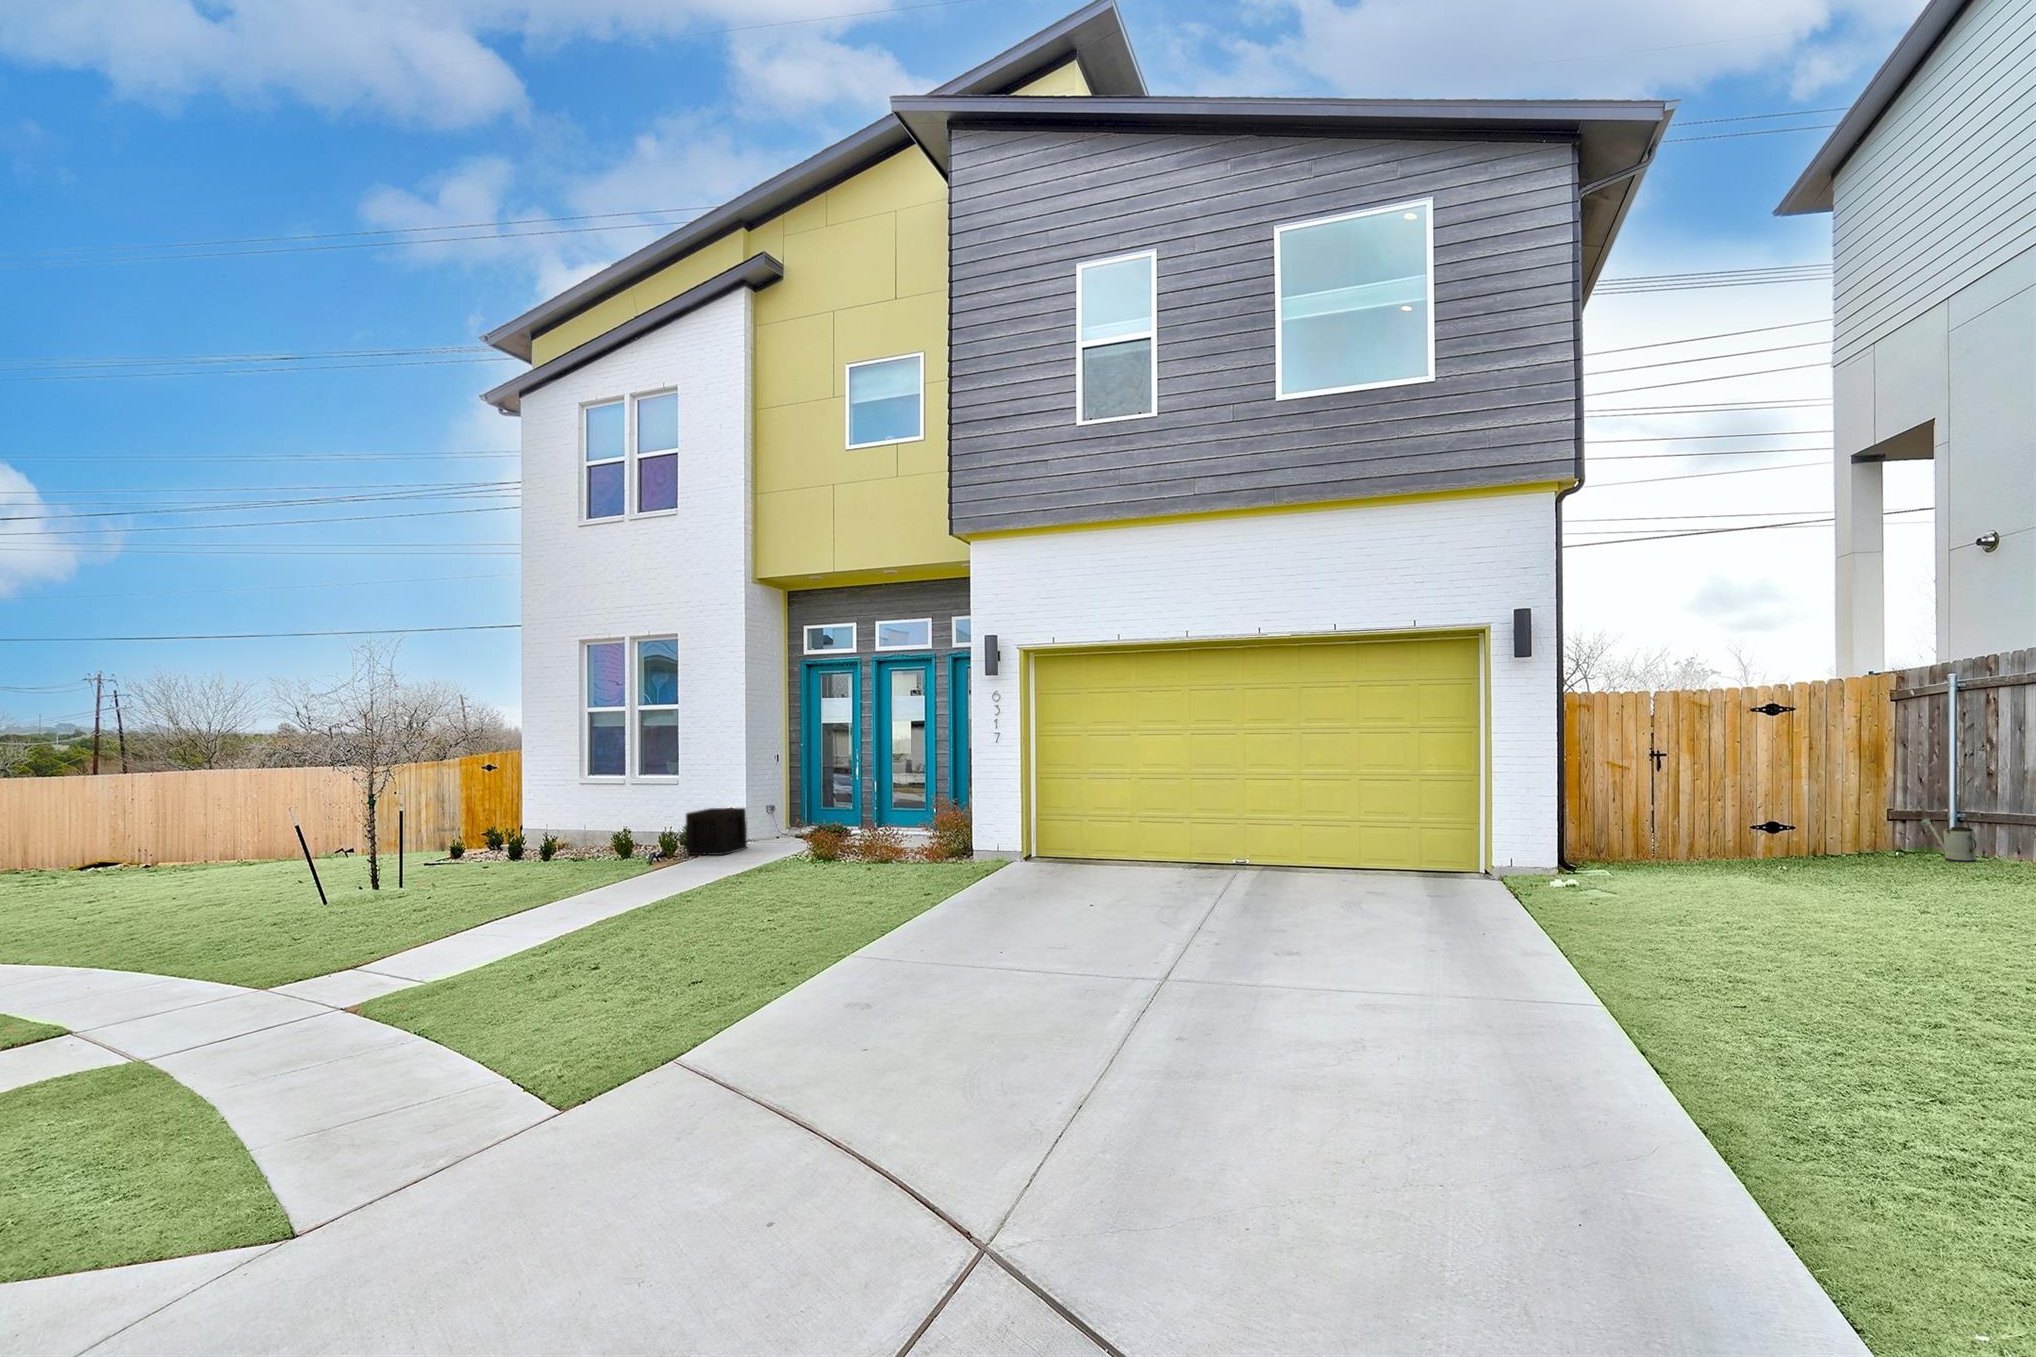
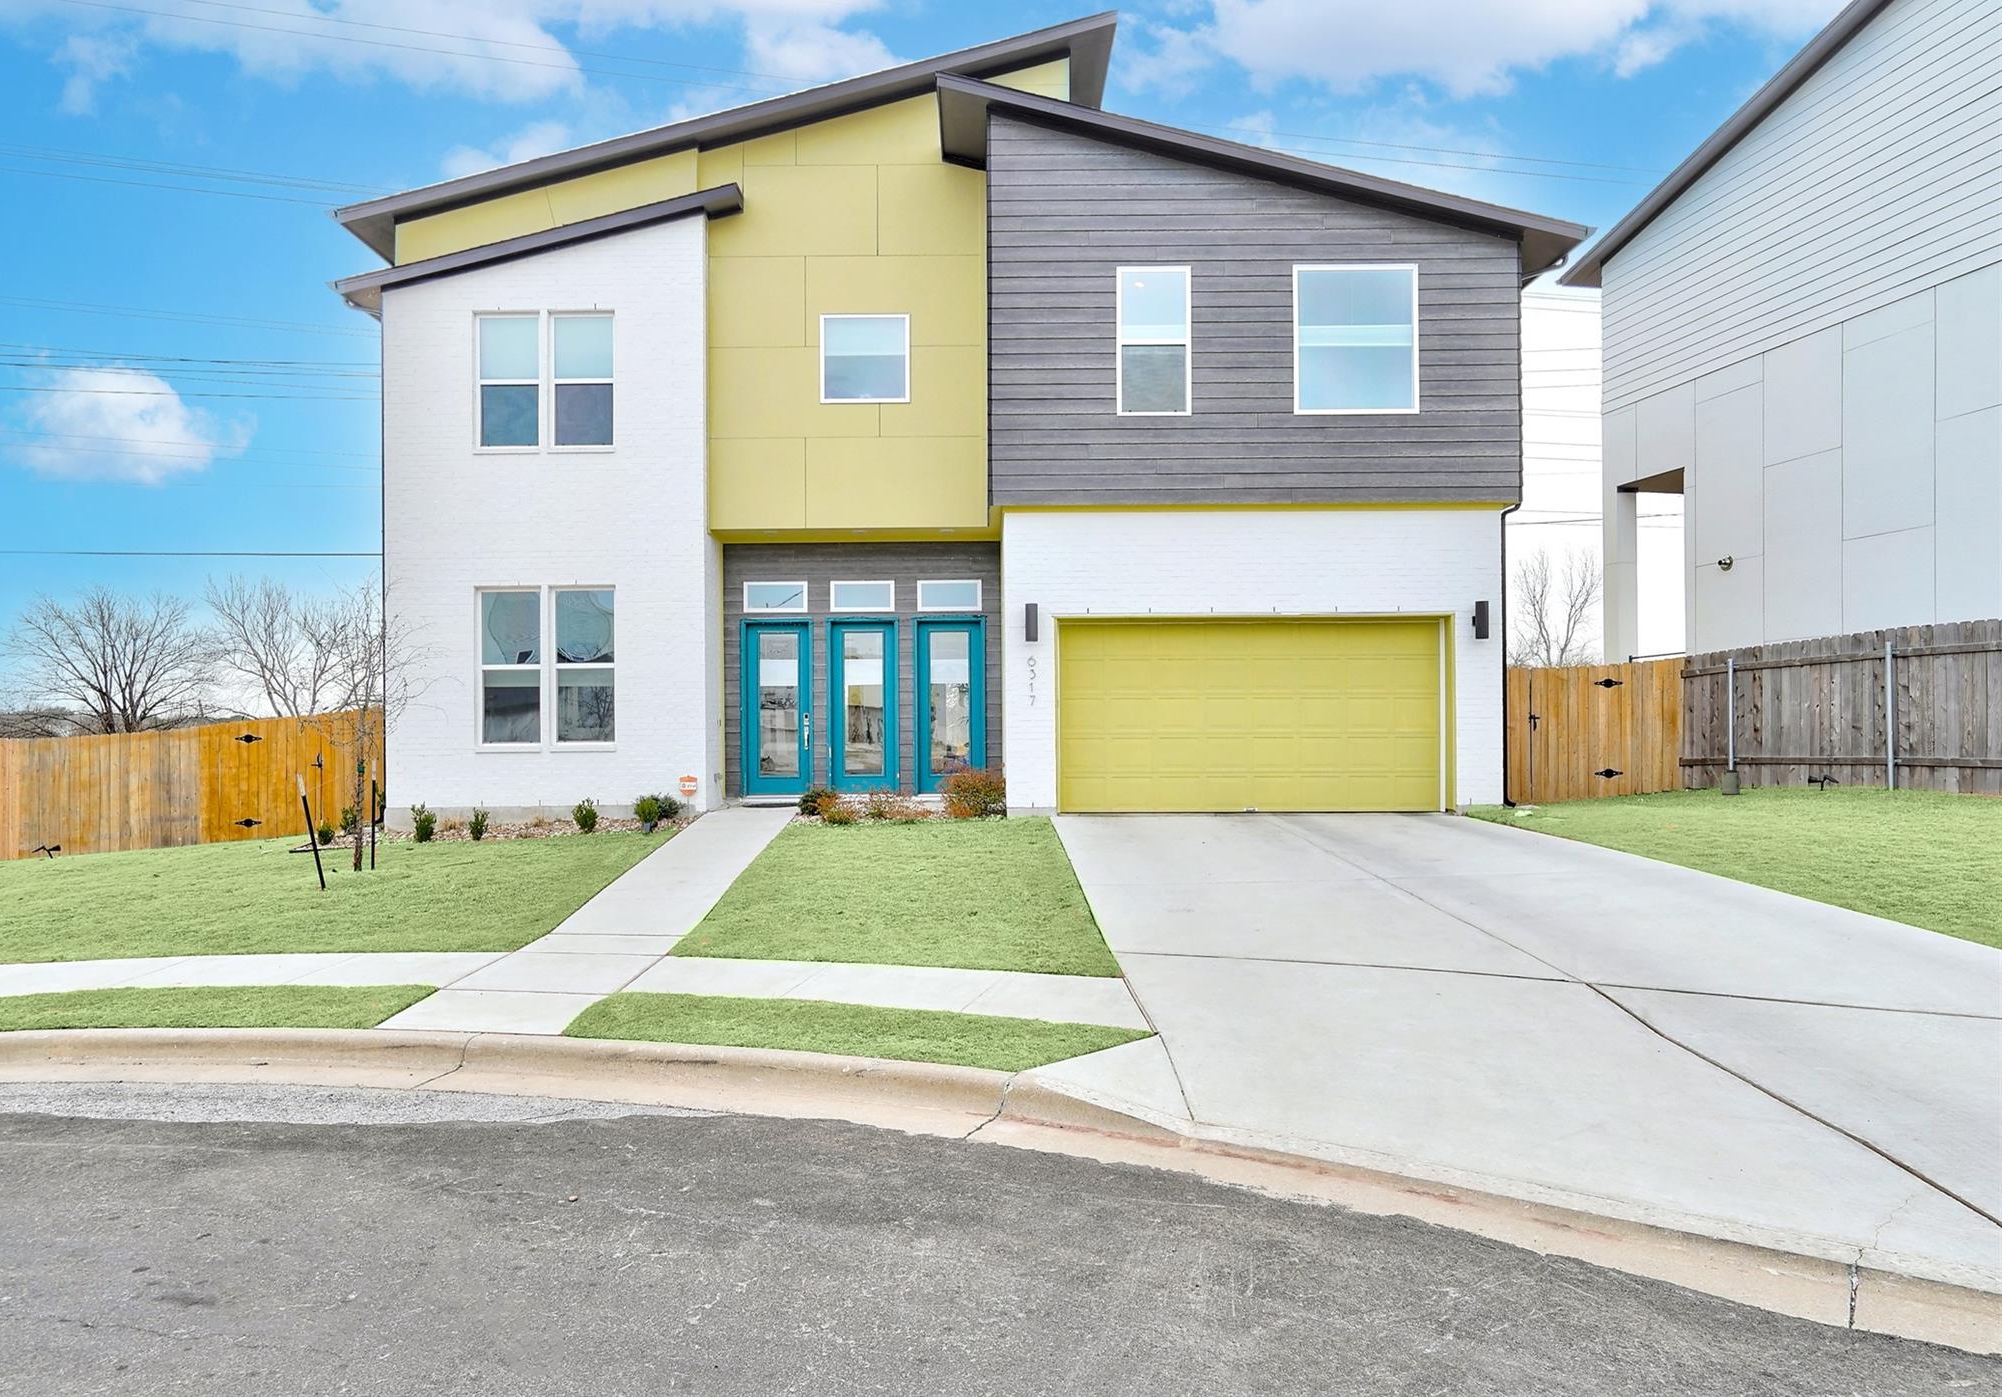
wooden crate: present [686,808,747,855] -> none [661,780,714,830]

